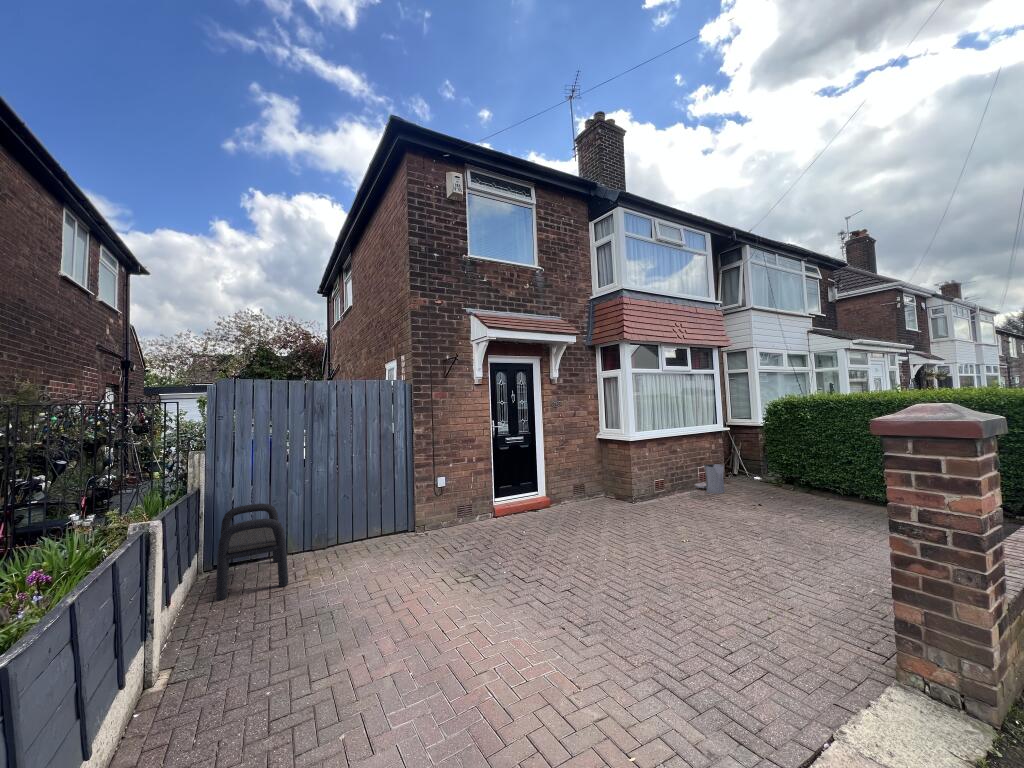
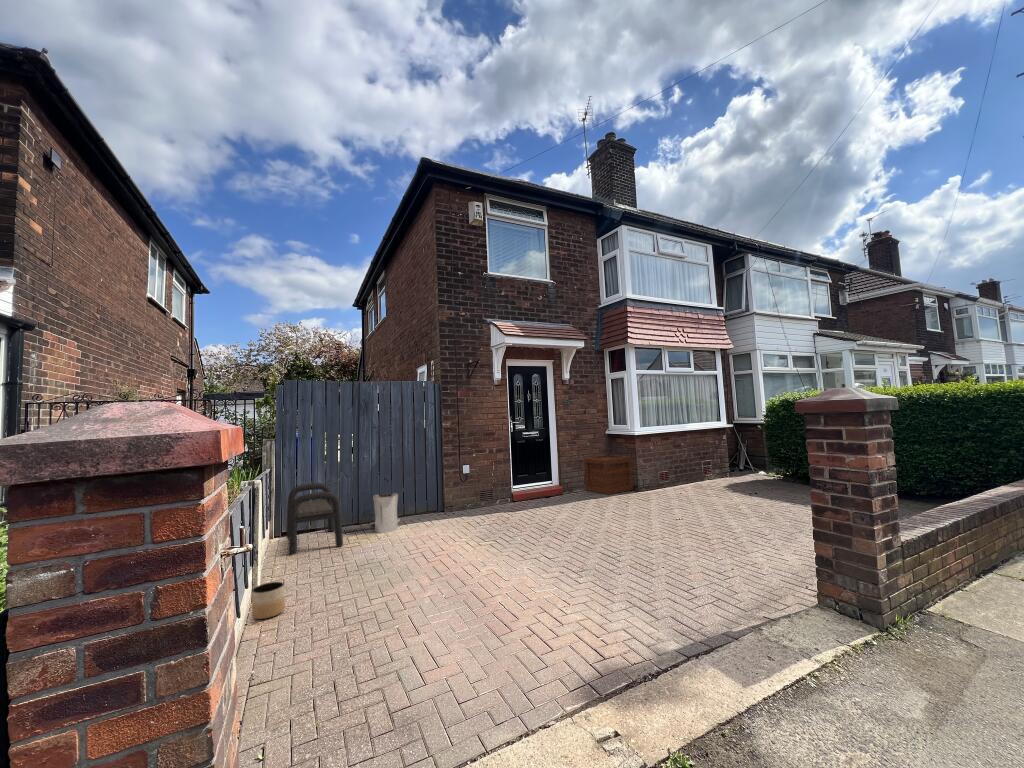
wooden crate: none [573,461,628,508] -> present [584,455,633,495]
trash can: present [695,464,725,493] -> present [373,493,400,533]
planter: none [137,664,188,726] -> present [252,582,285,619]

